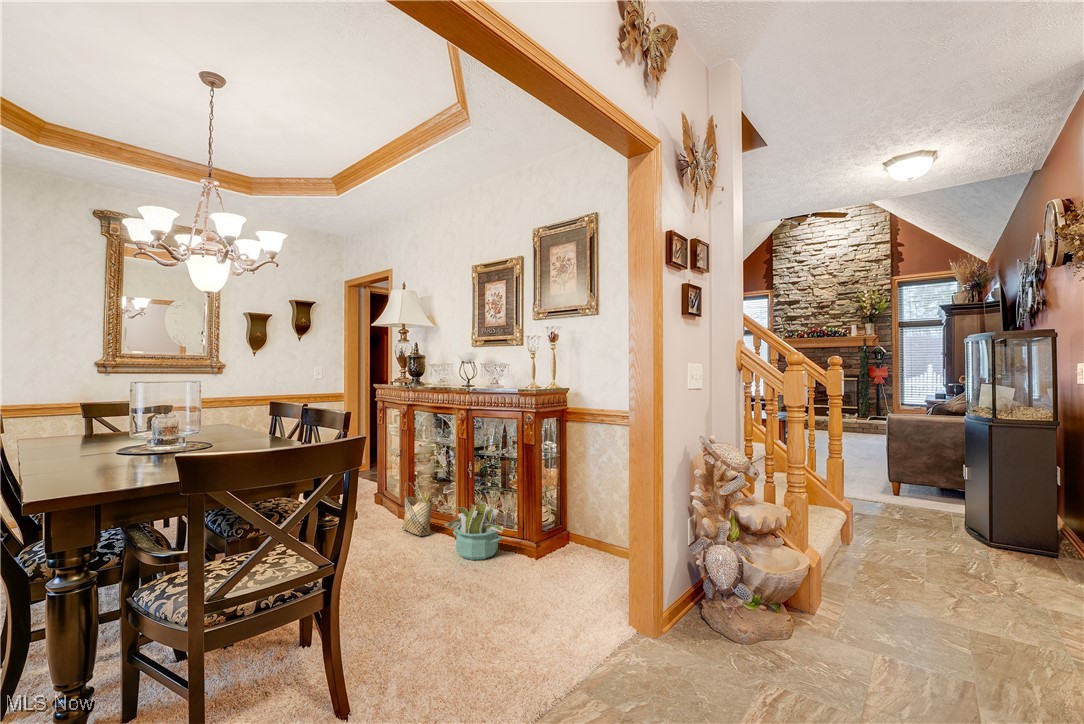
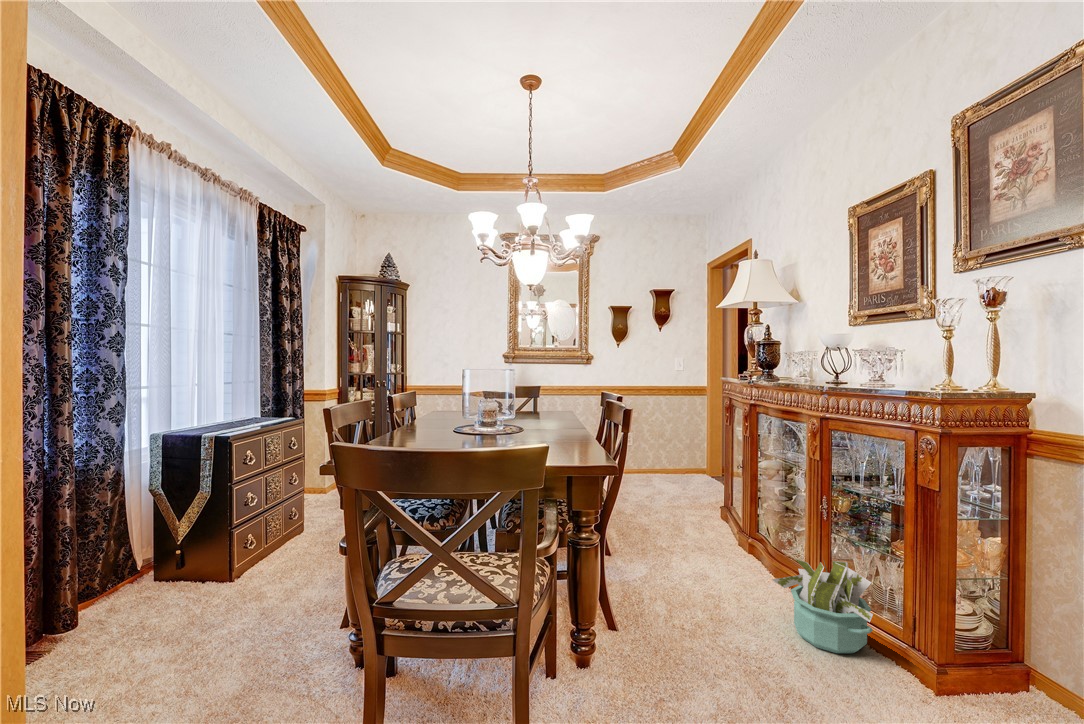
woven basket: present [402,480,433,536] -> none [735,505,774,582]

